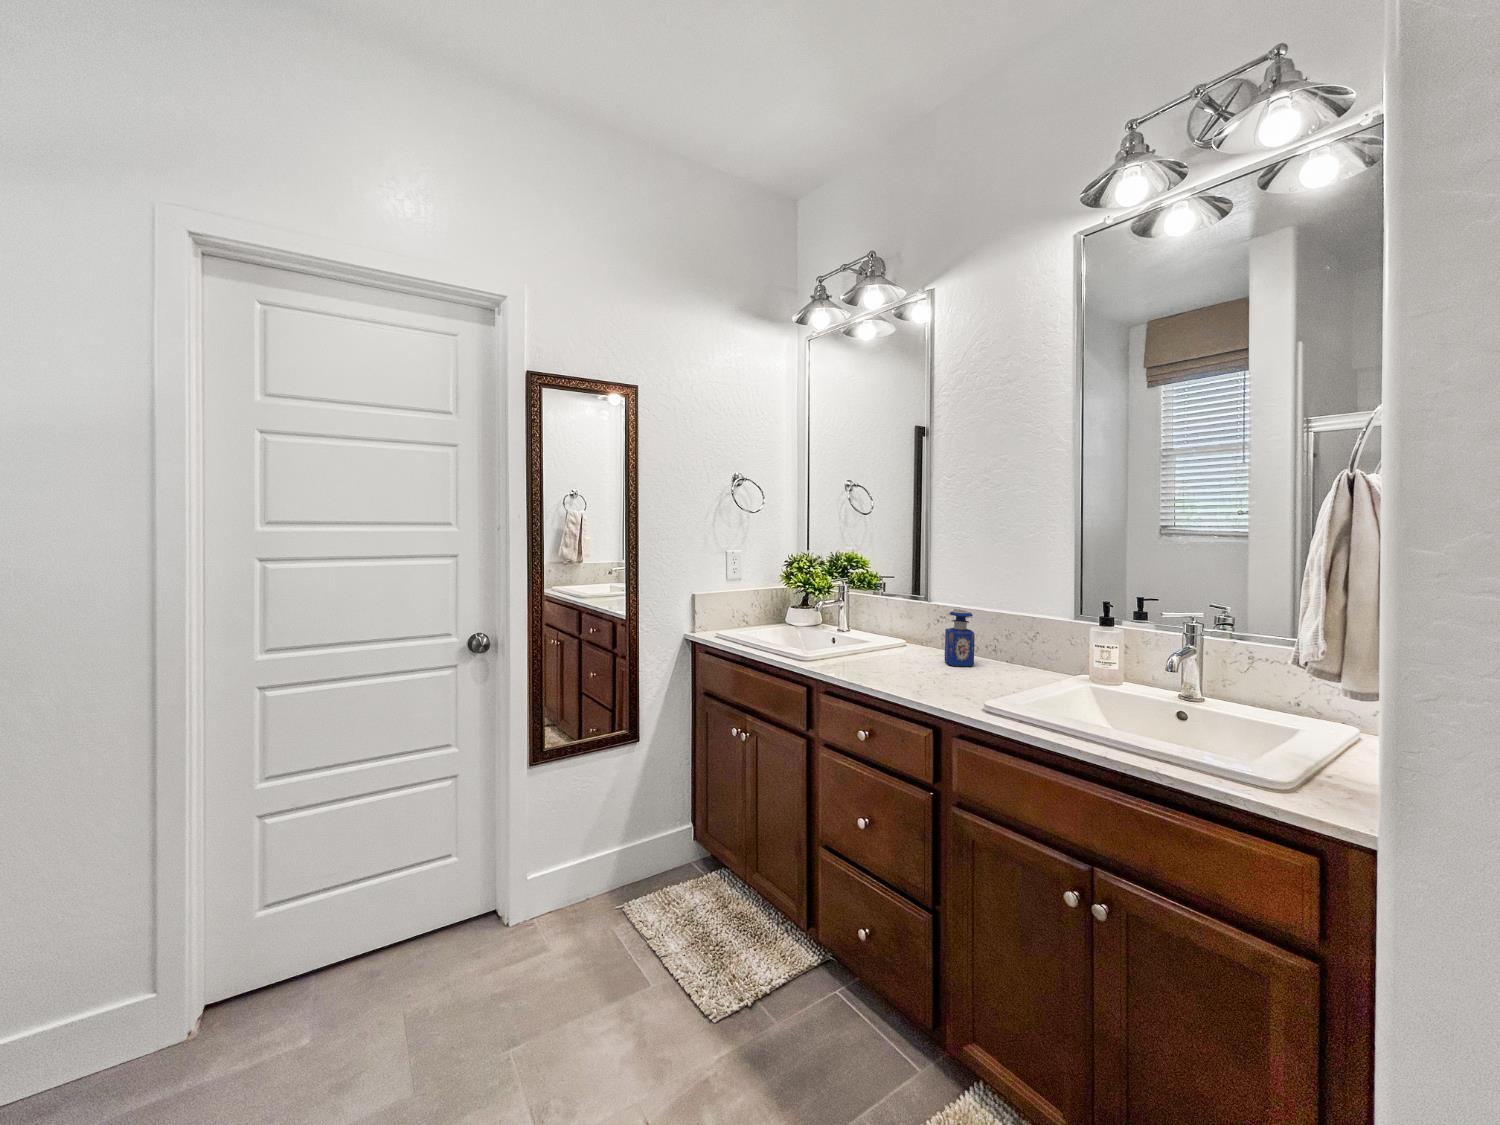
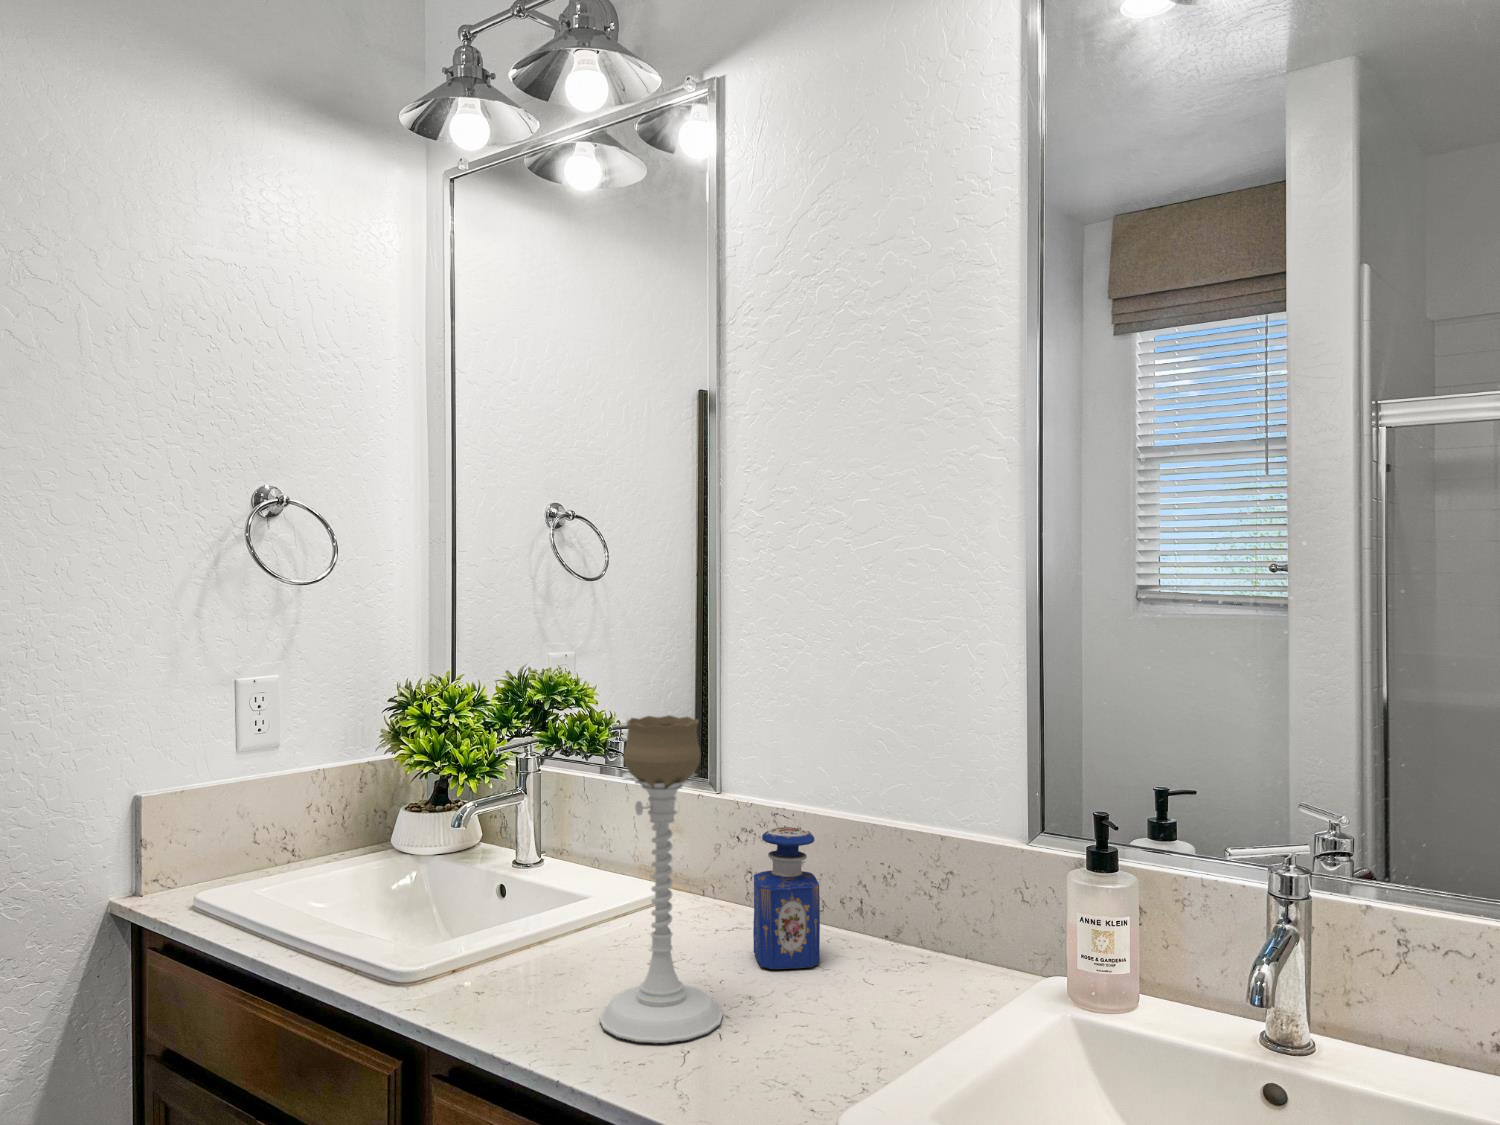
candle holder: none [886,559,935,681] -> present [599,715,723,1043]

